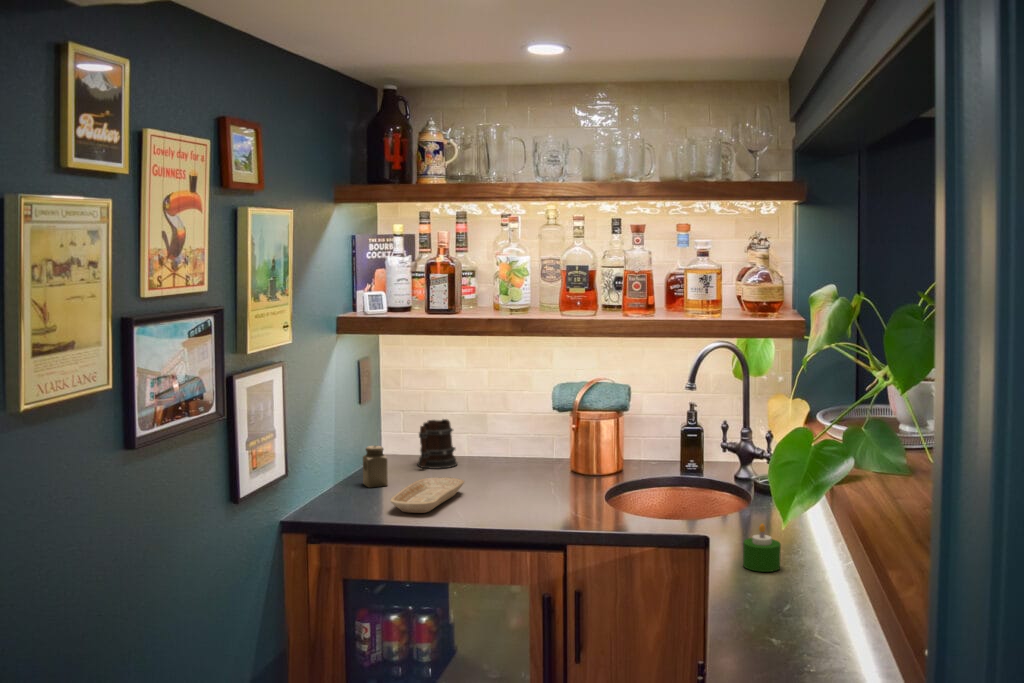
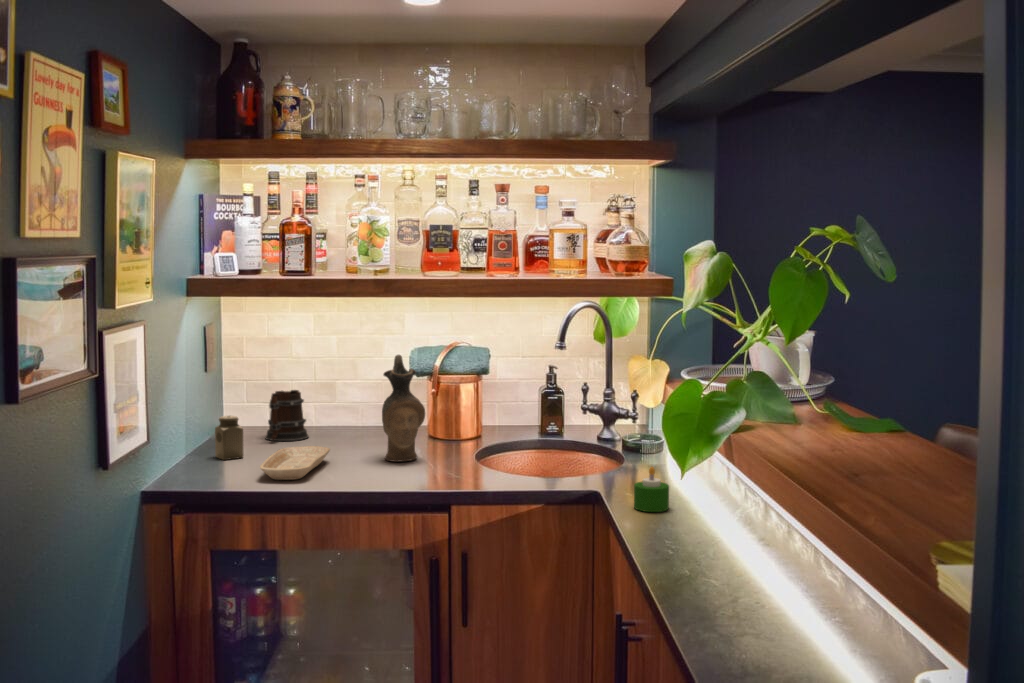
ceramic pitcher: none [514,392,555,497] -> present [382,355,425,462]

